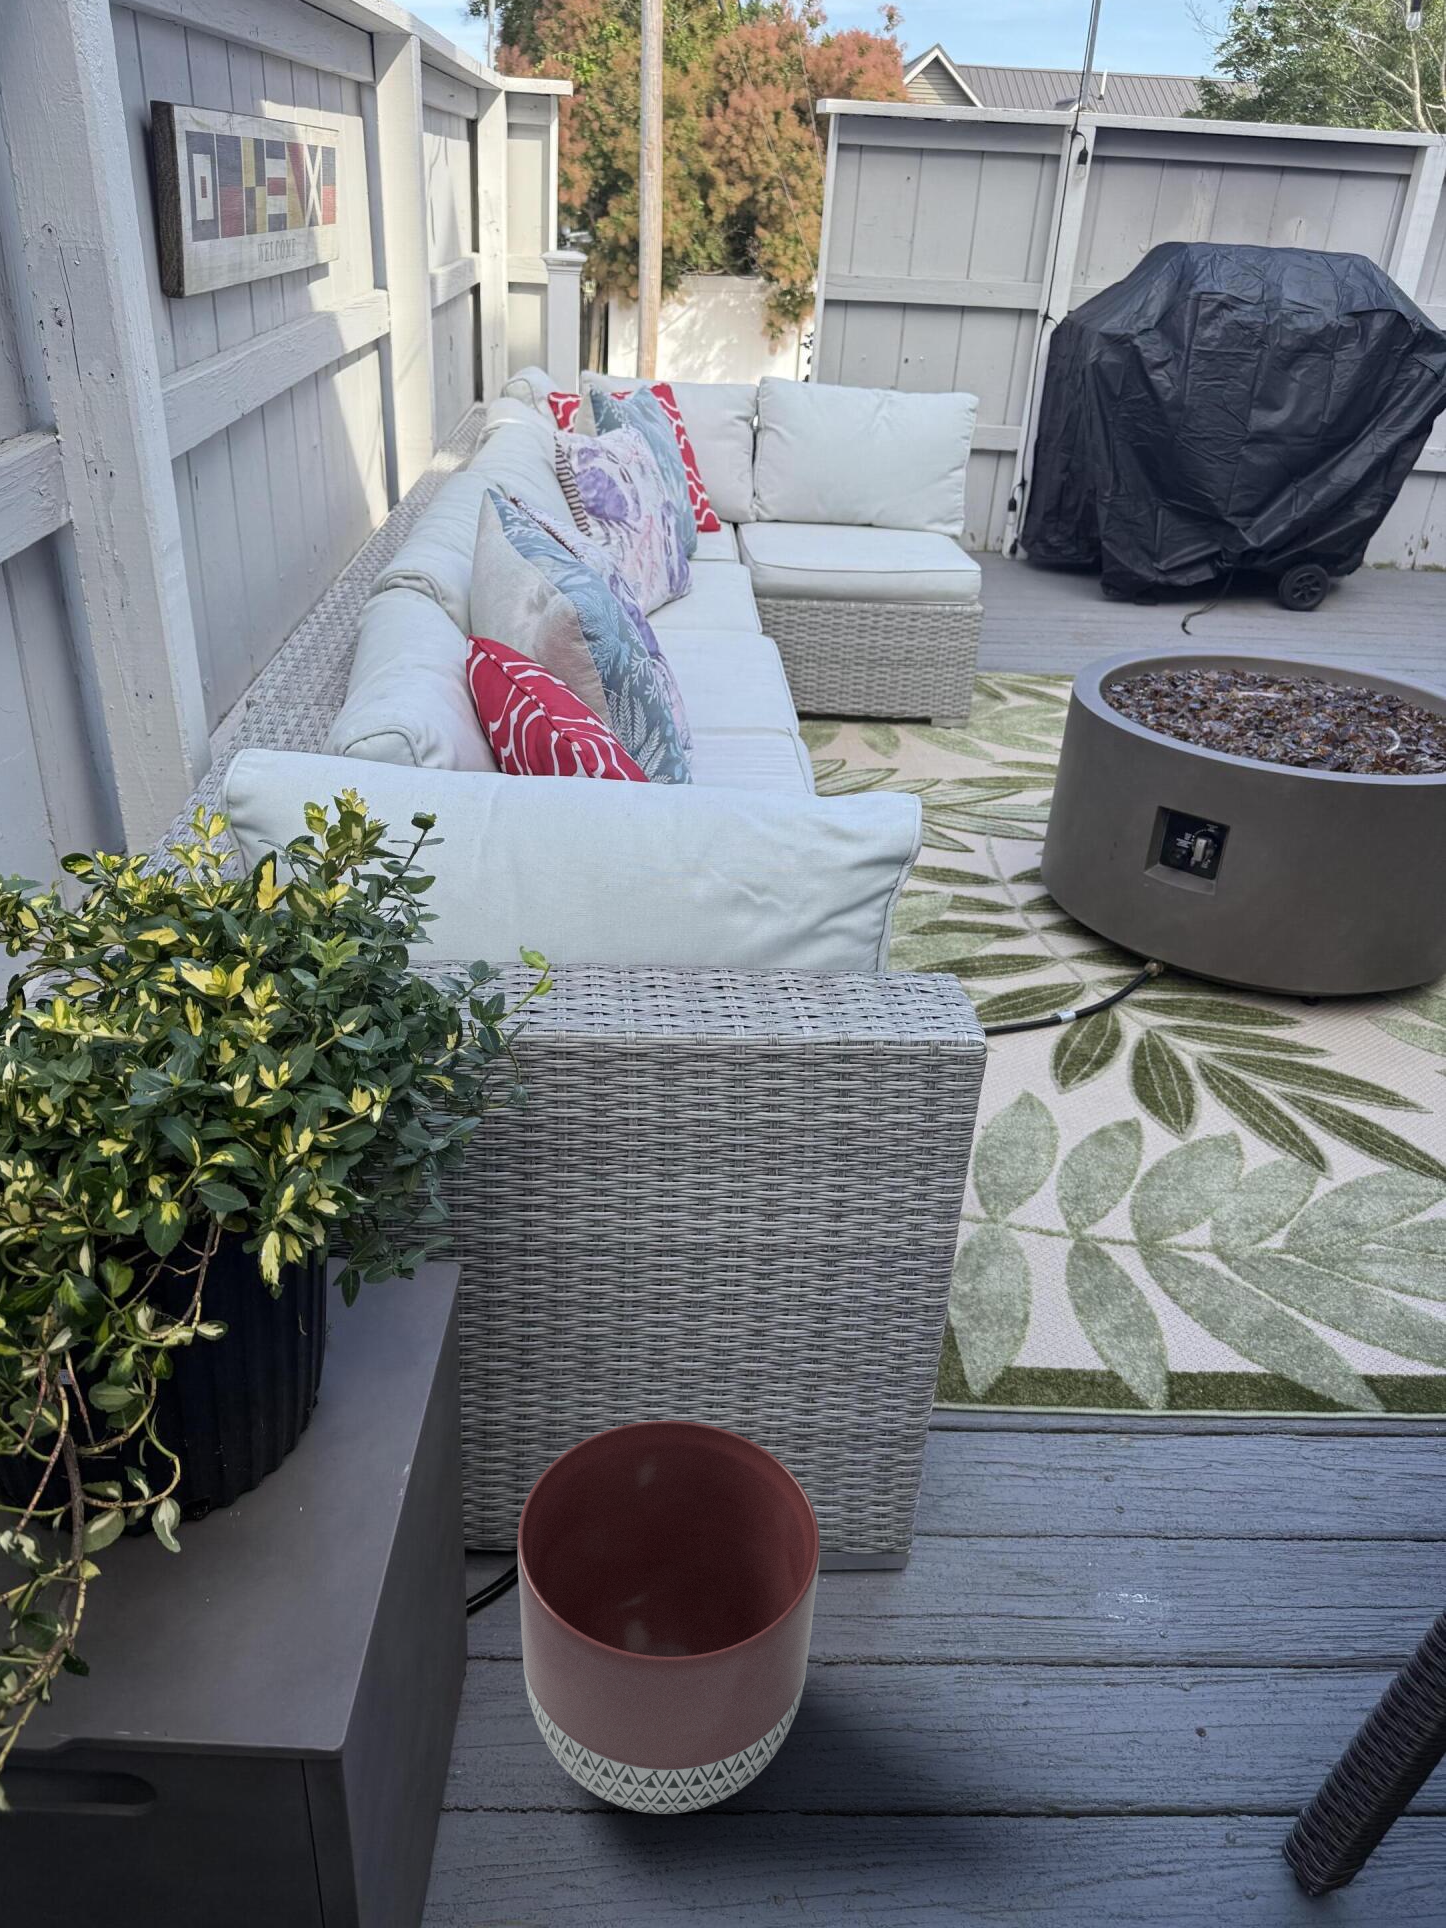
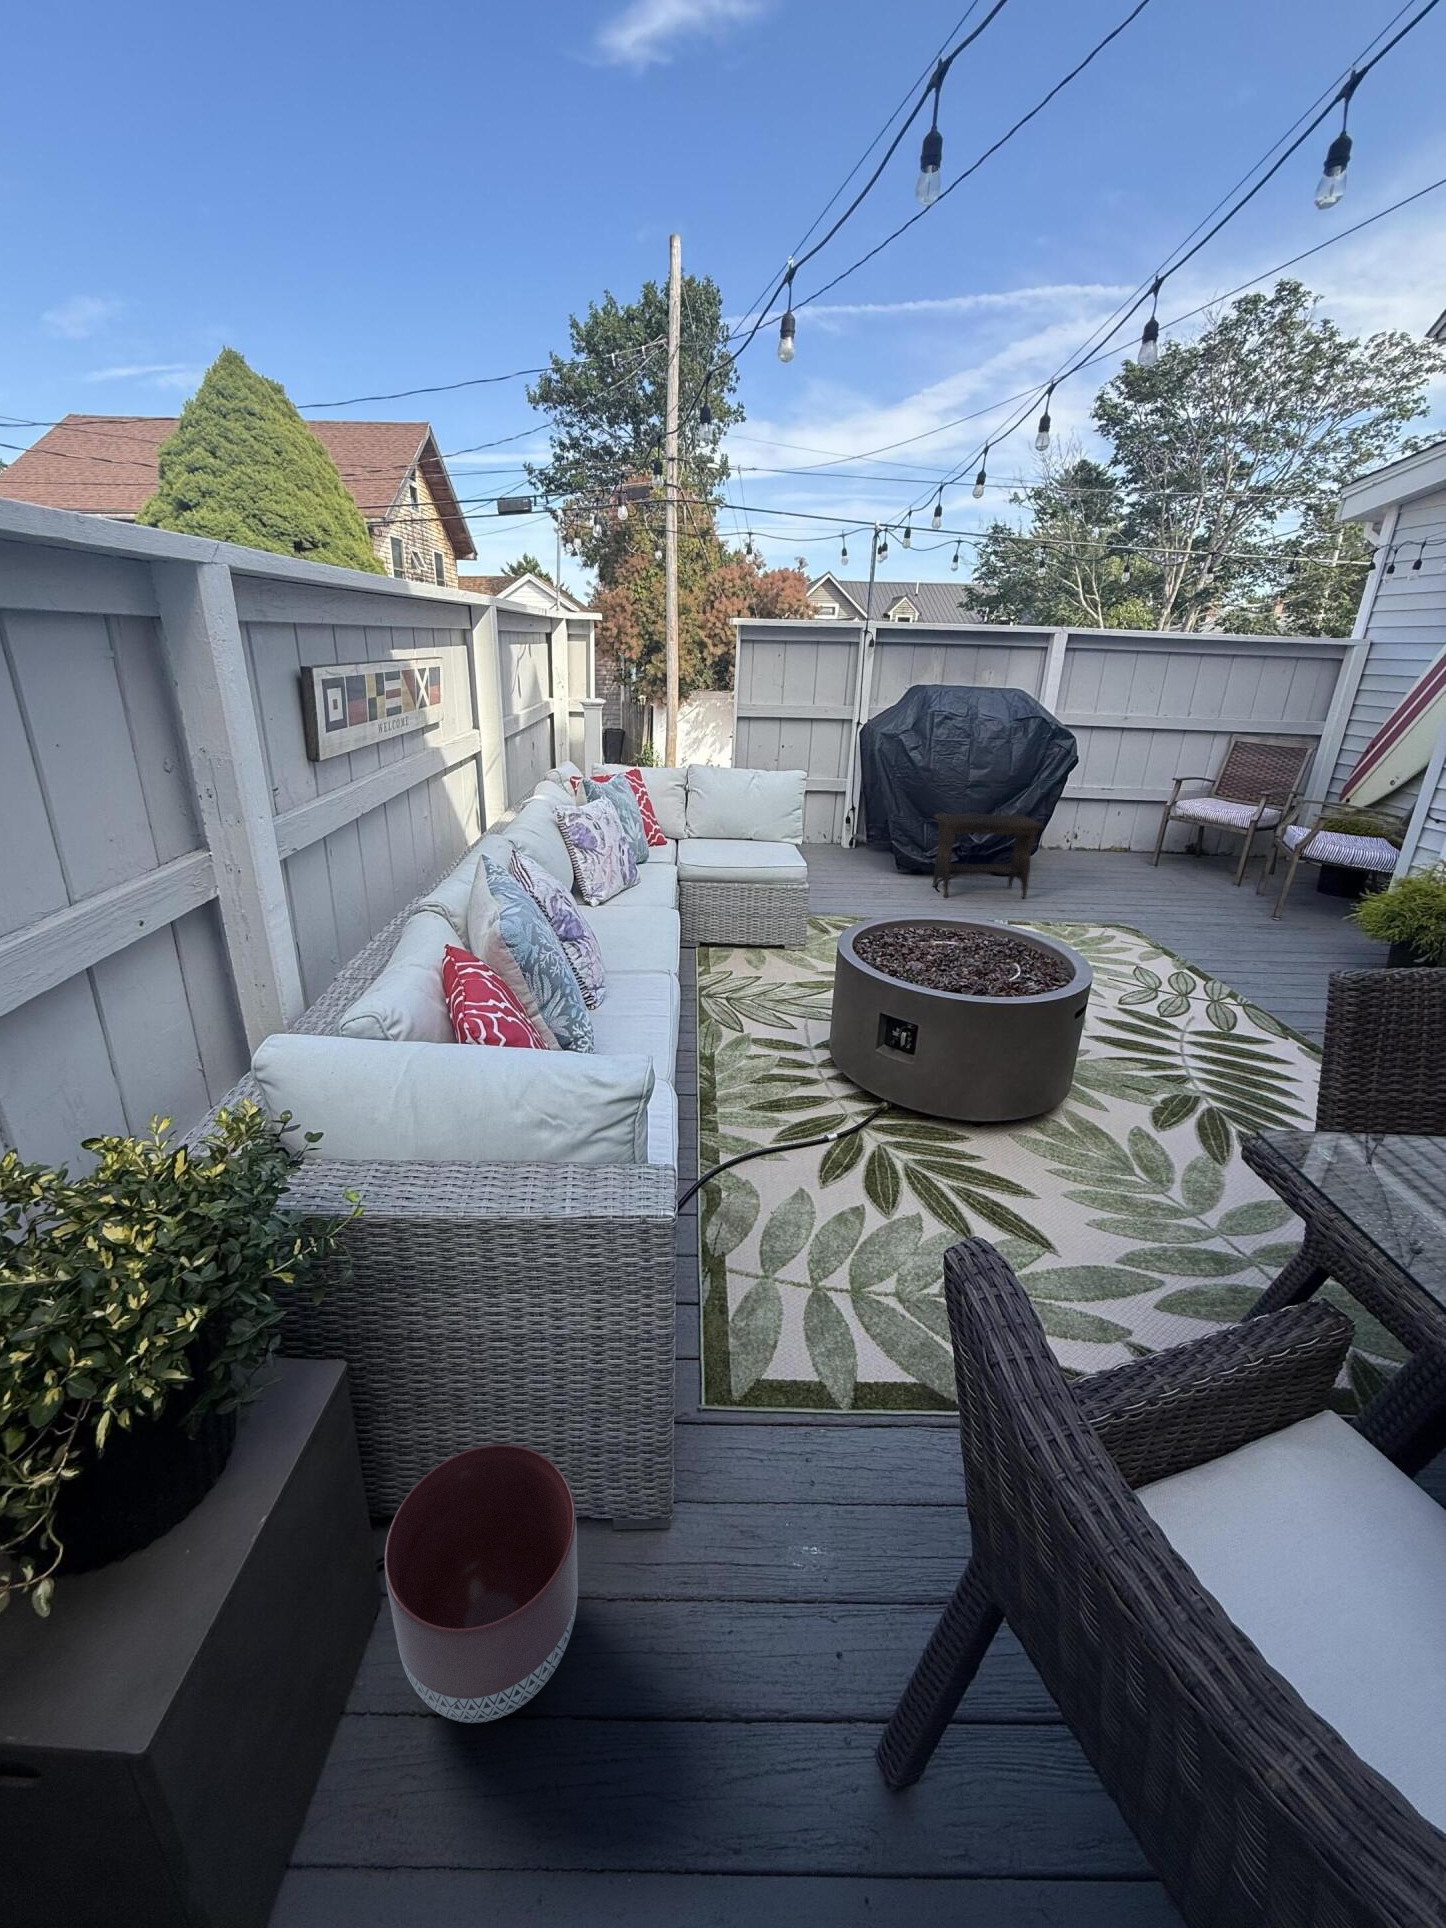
footstool: none [1176,486,1391,645] -> present [933,814,1044,899]

